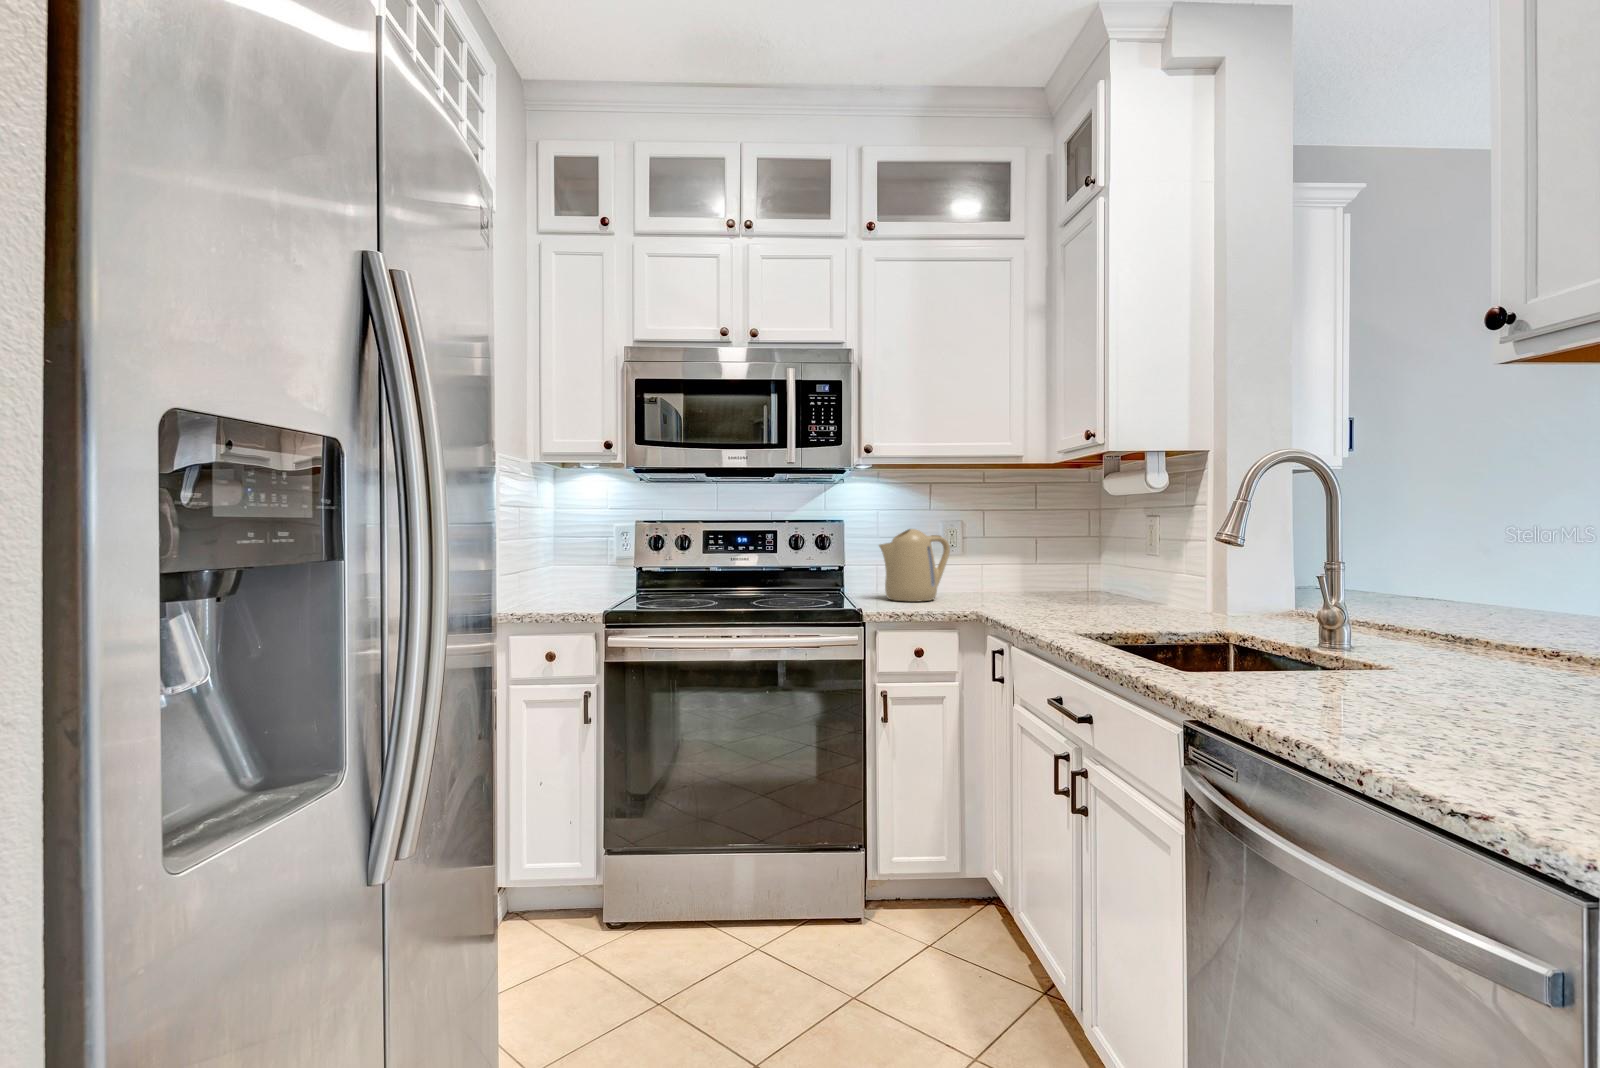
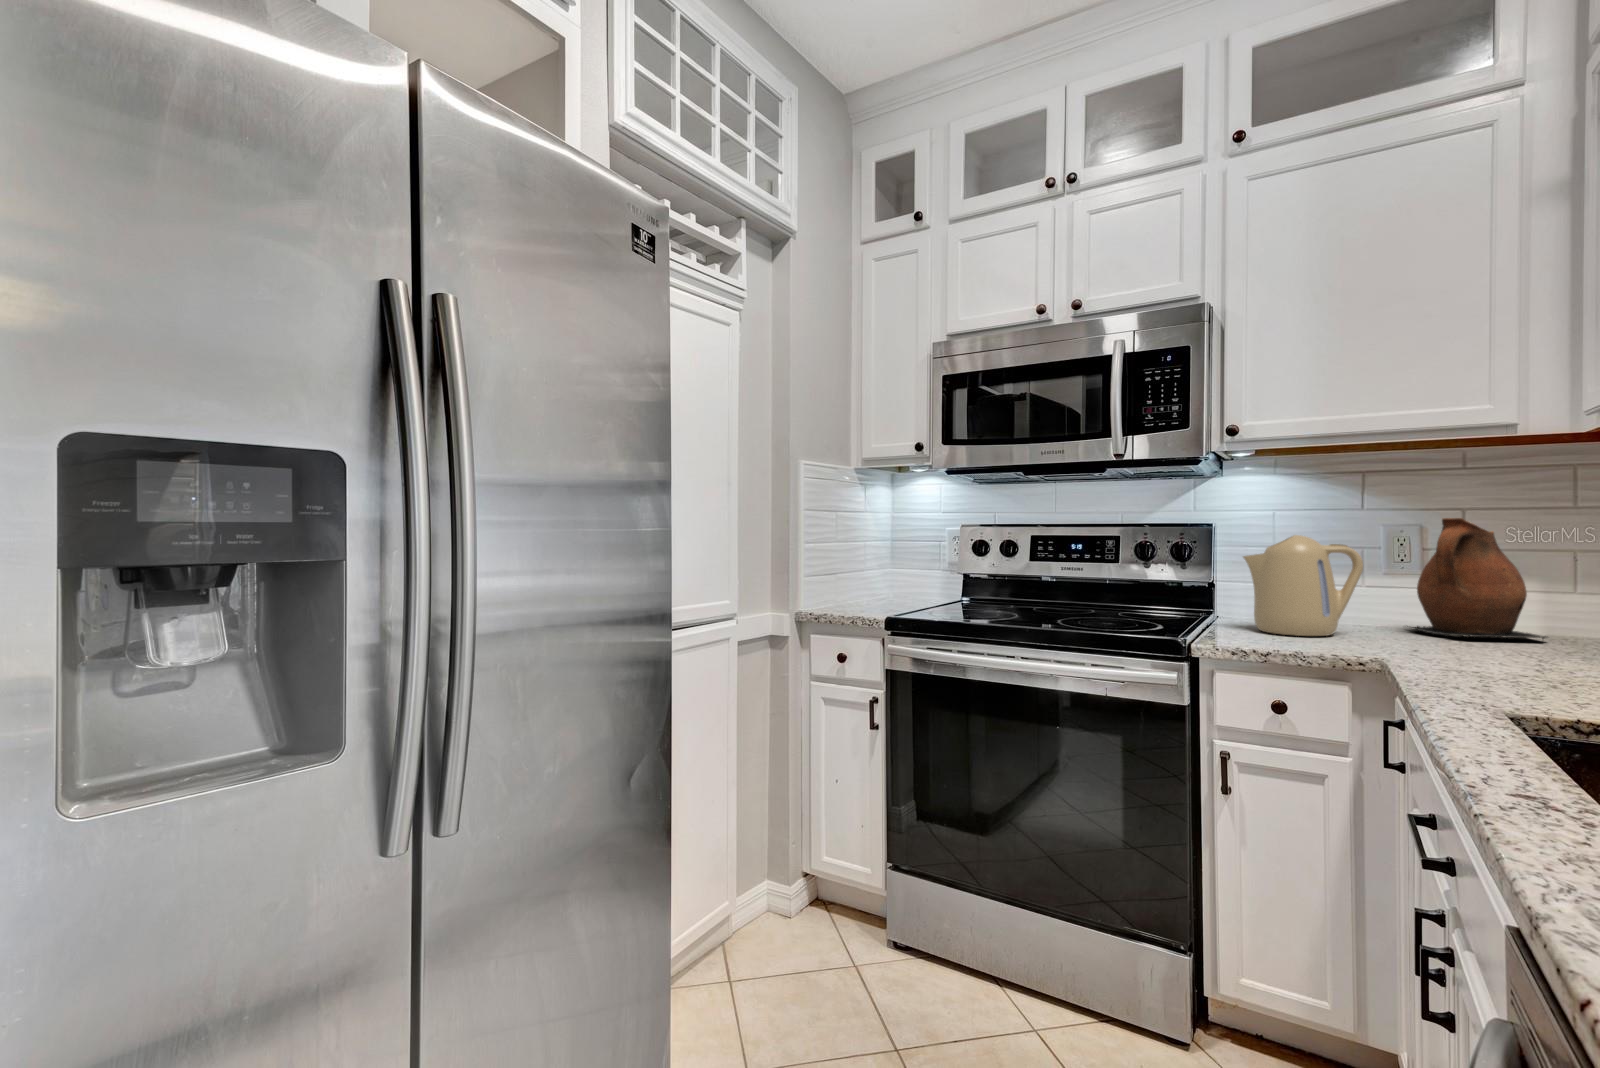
ceramic pitcher: none [962,517,1038,595] -> present [1407,518,1548,639]

